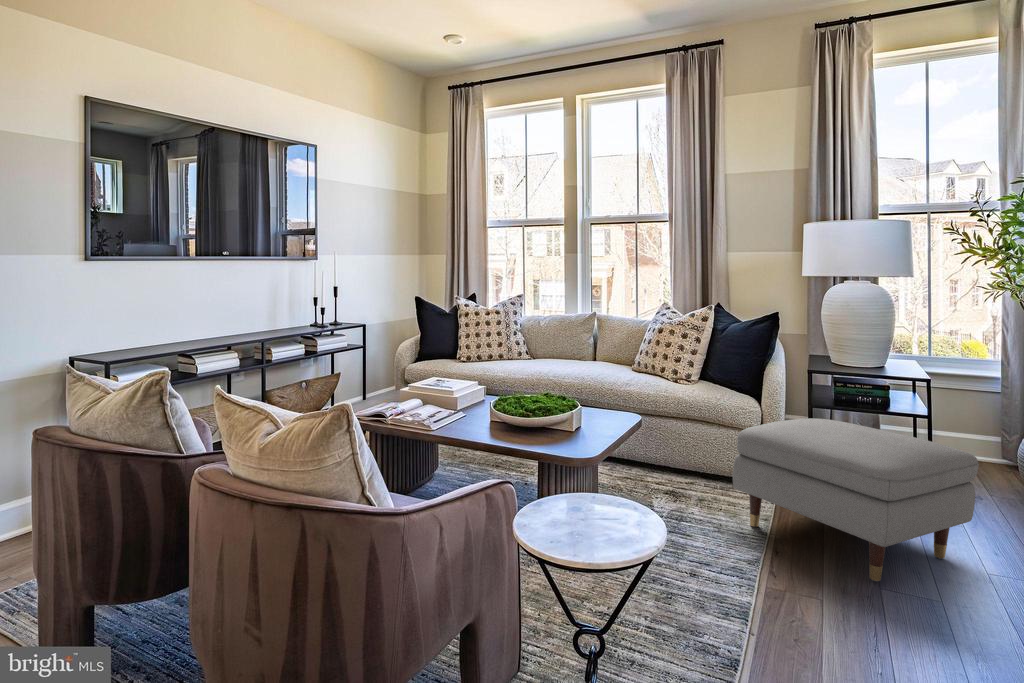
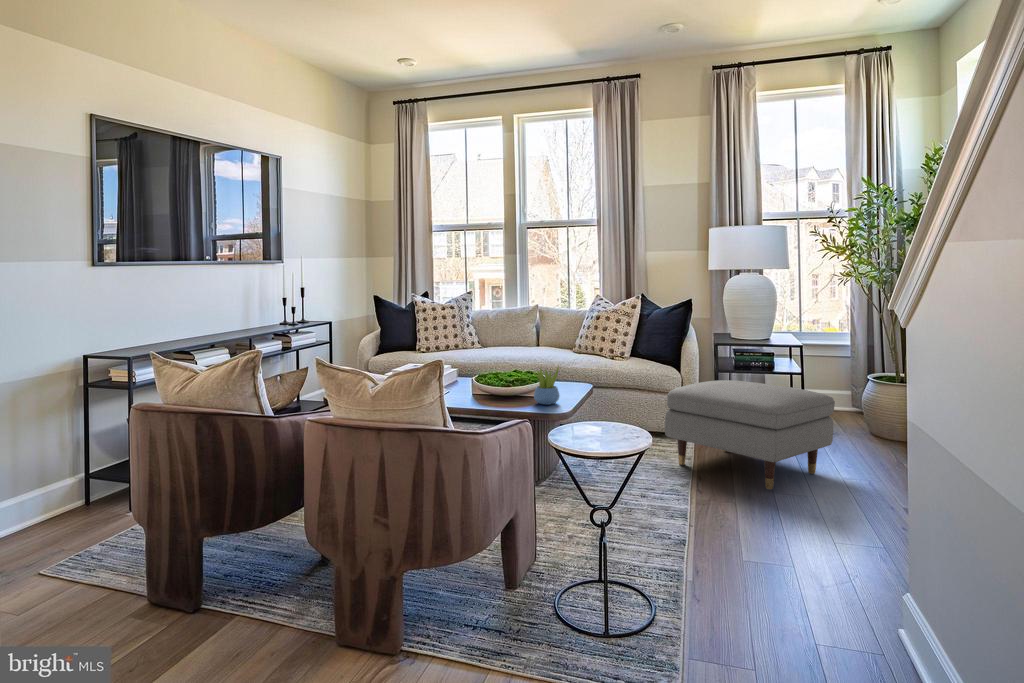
succulent plant: none [553,395,586,446] -> present [534,366,560,405]

